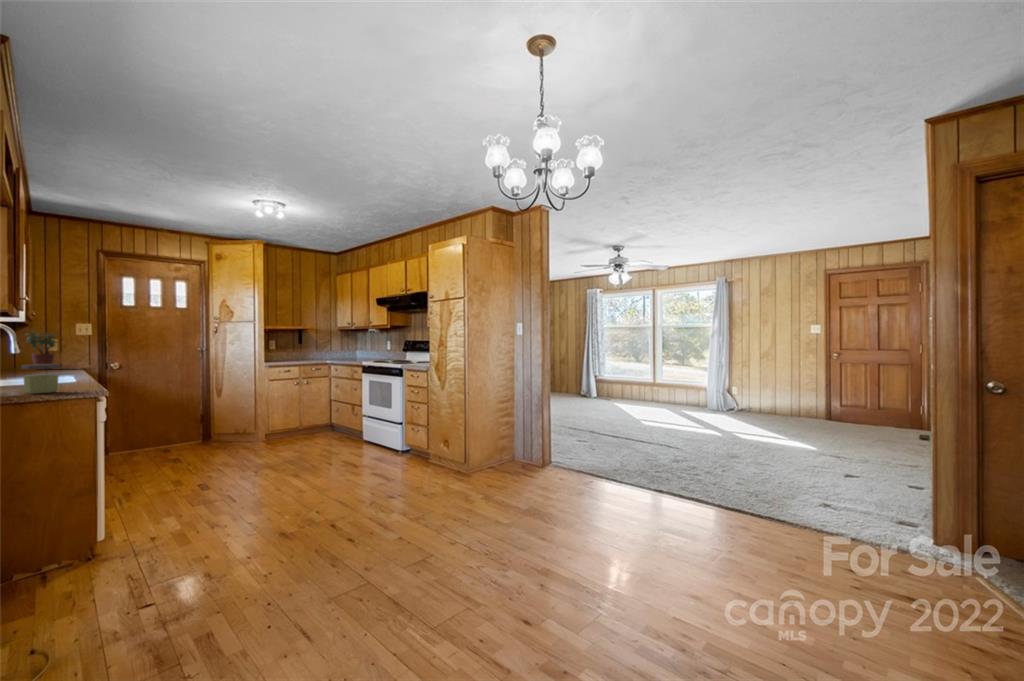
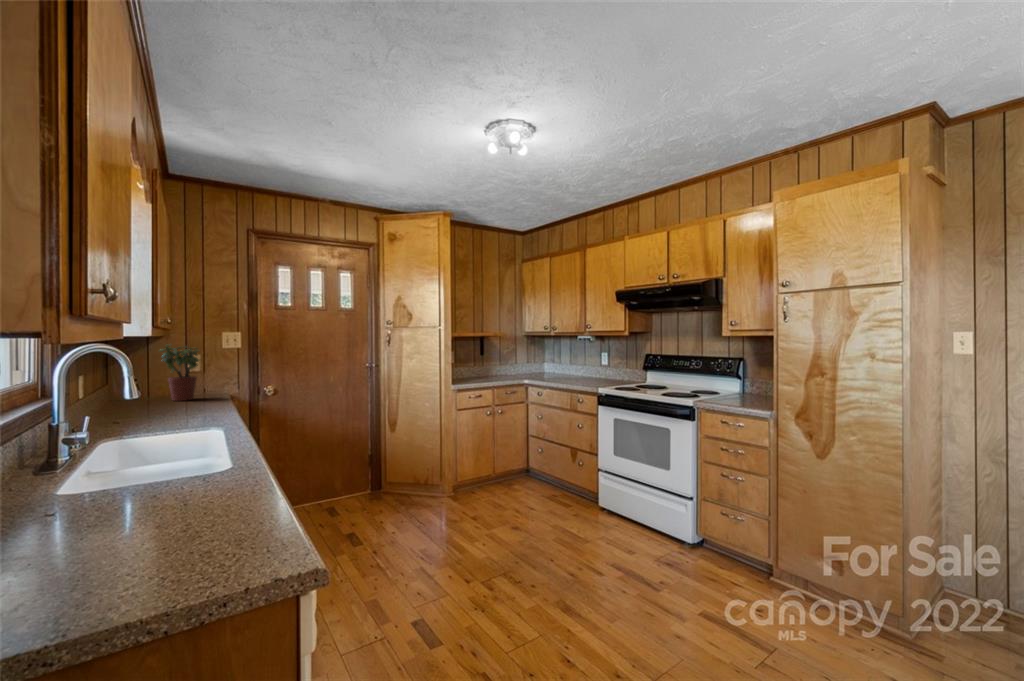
jar: present [21,364,61,394] -> none [119,465,217,568]

